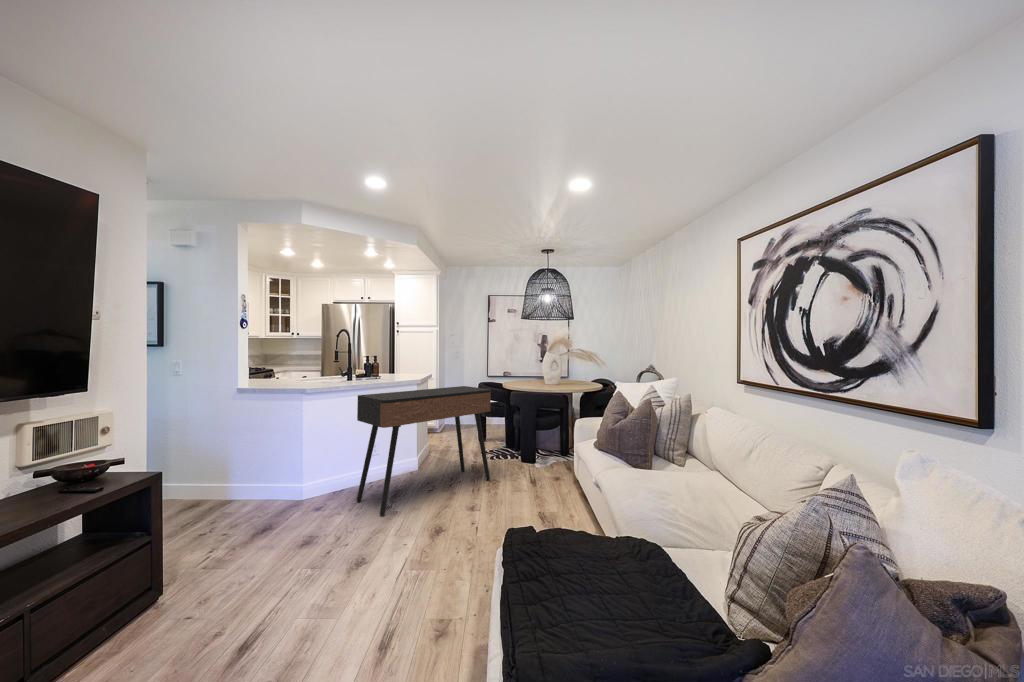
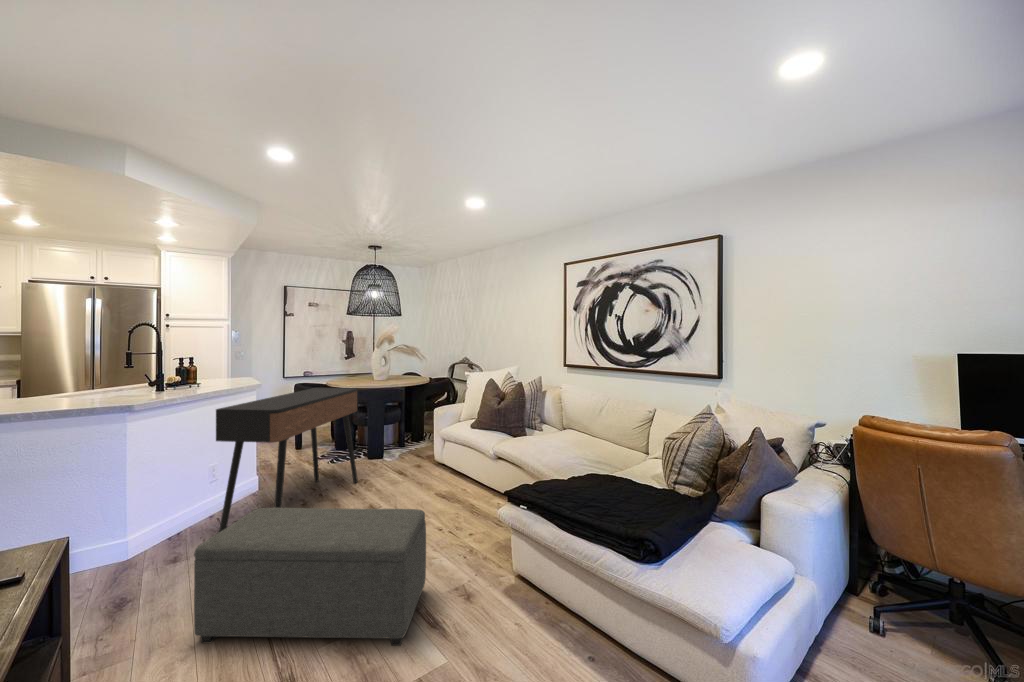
ottoman: none [272,478,429,640] -> present [194,508,426,646]

